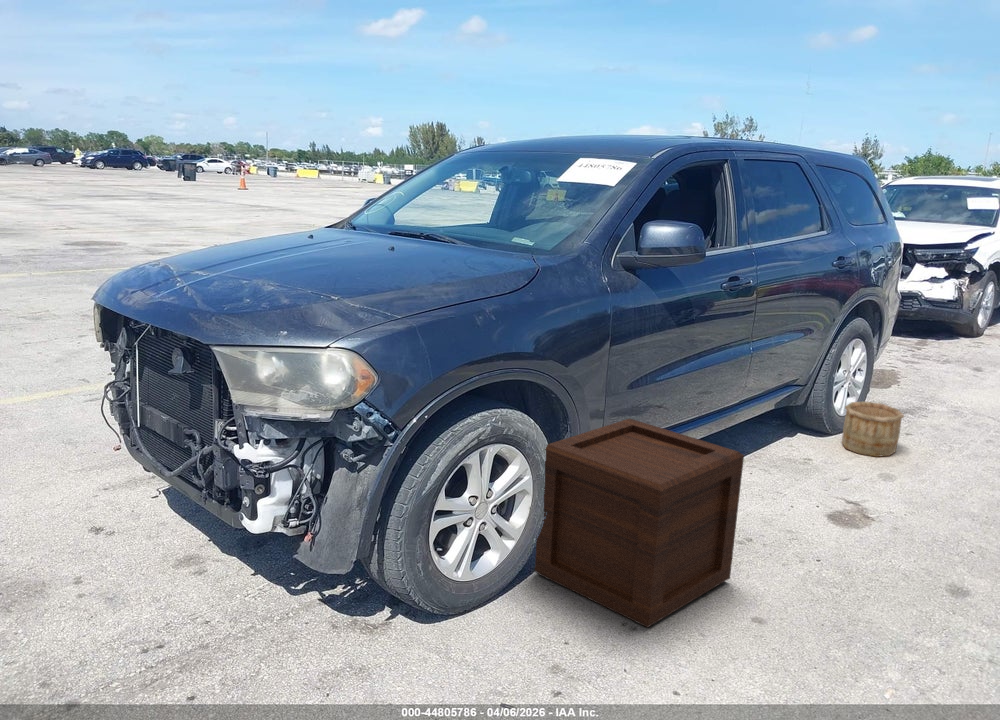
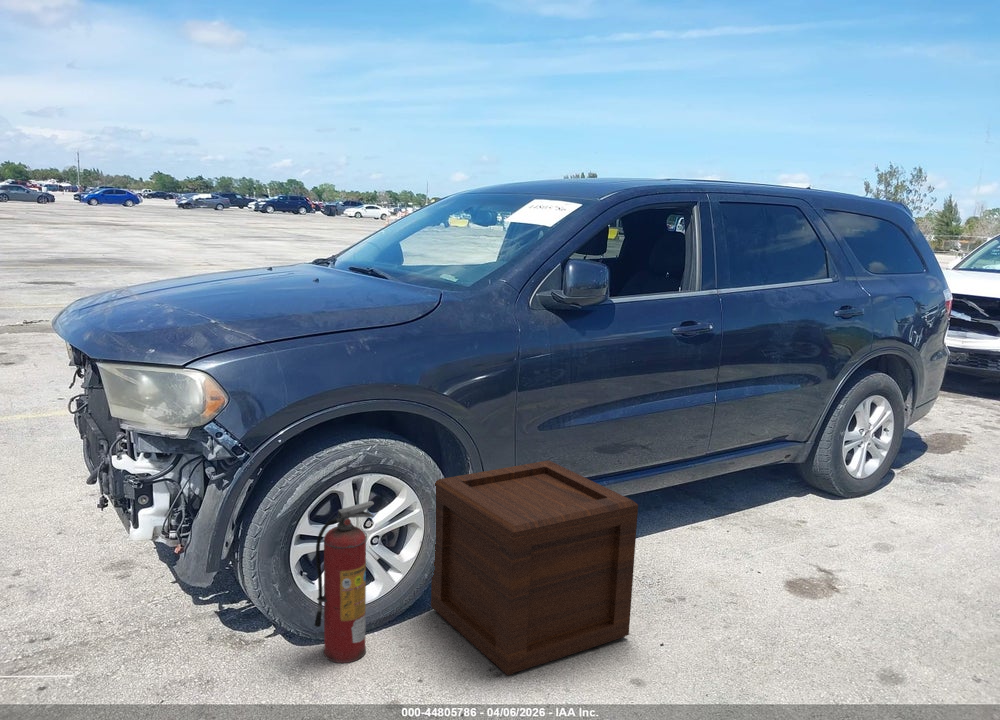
wooden bucket: present [842,402,904,457] -> none [855,464,922,525]
fire extinguisher: none [458,471,513,635] -> present [315,501,374,663]

